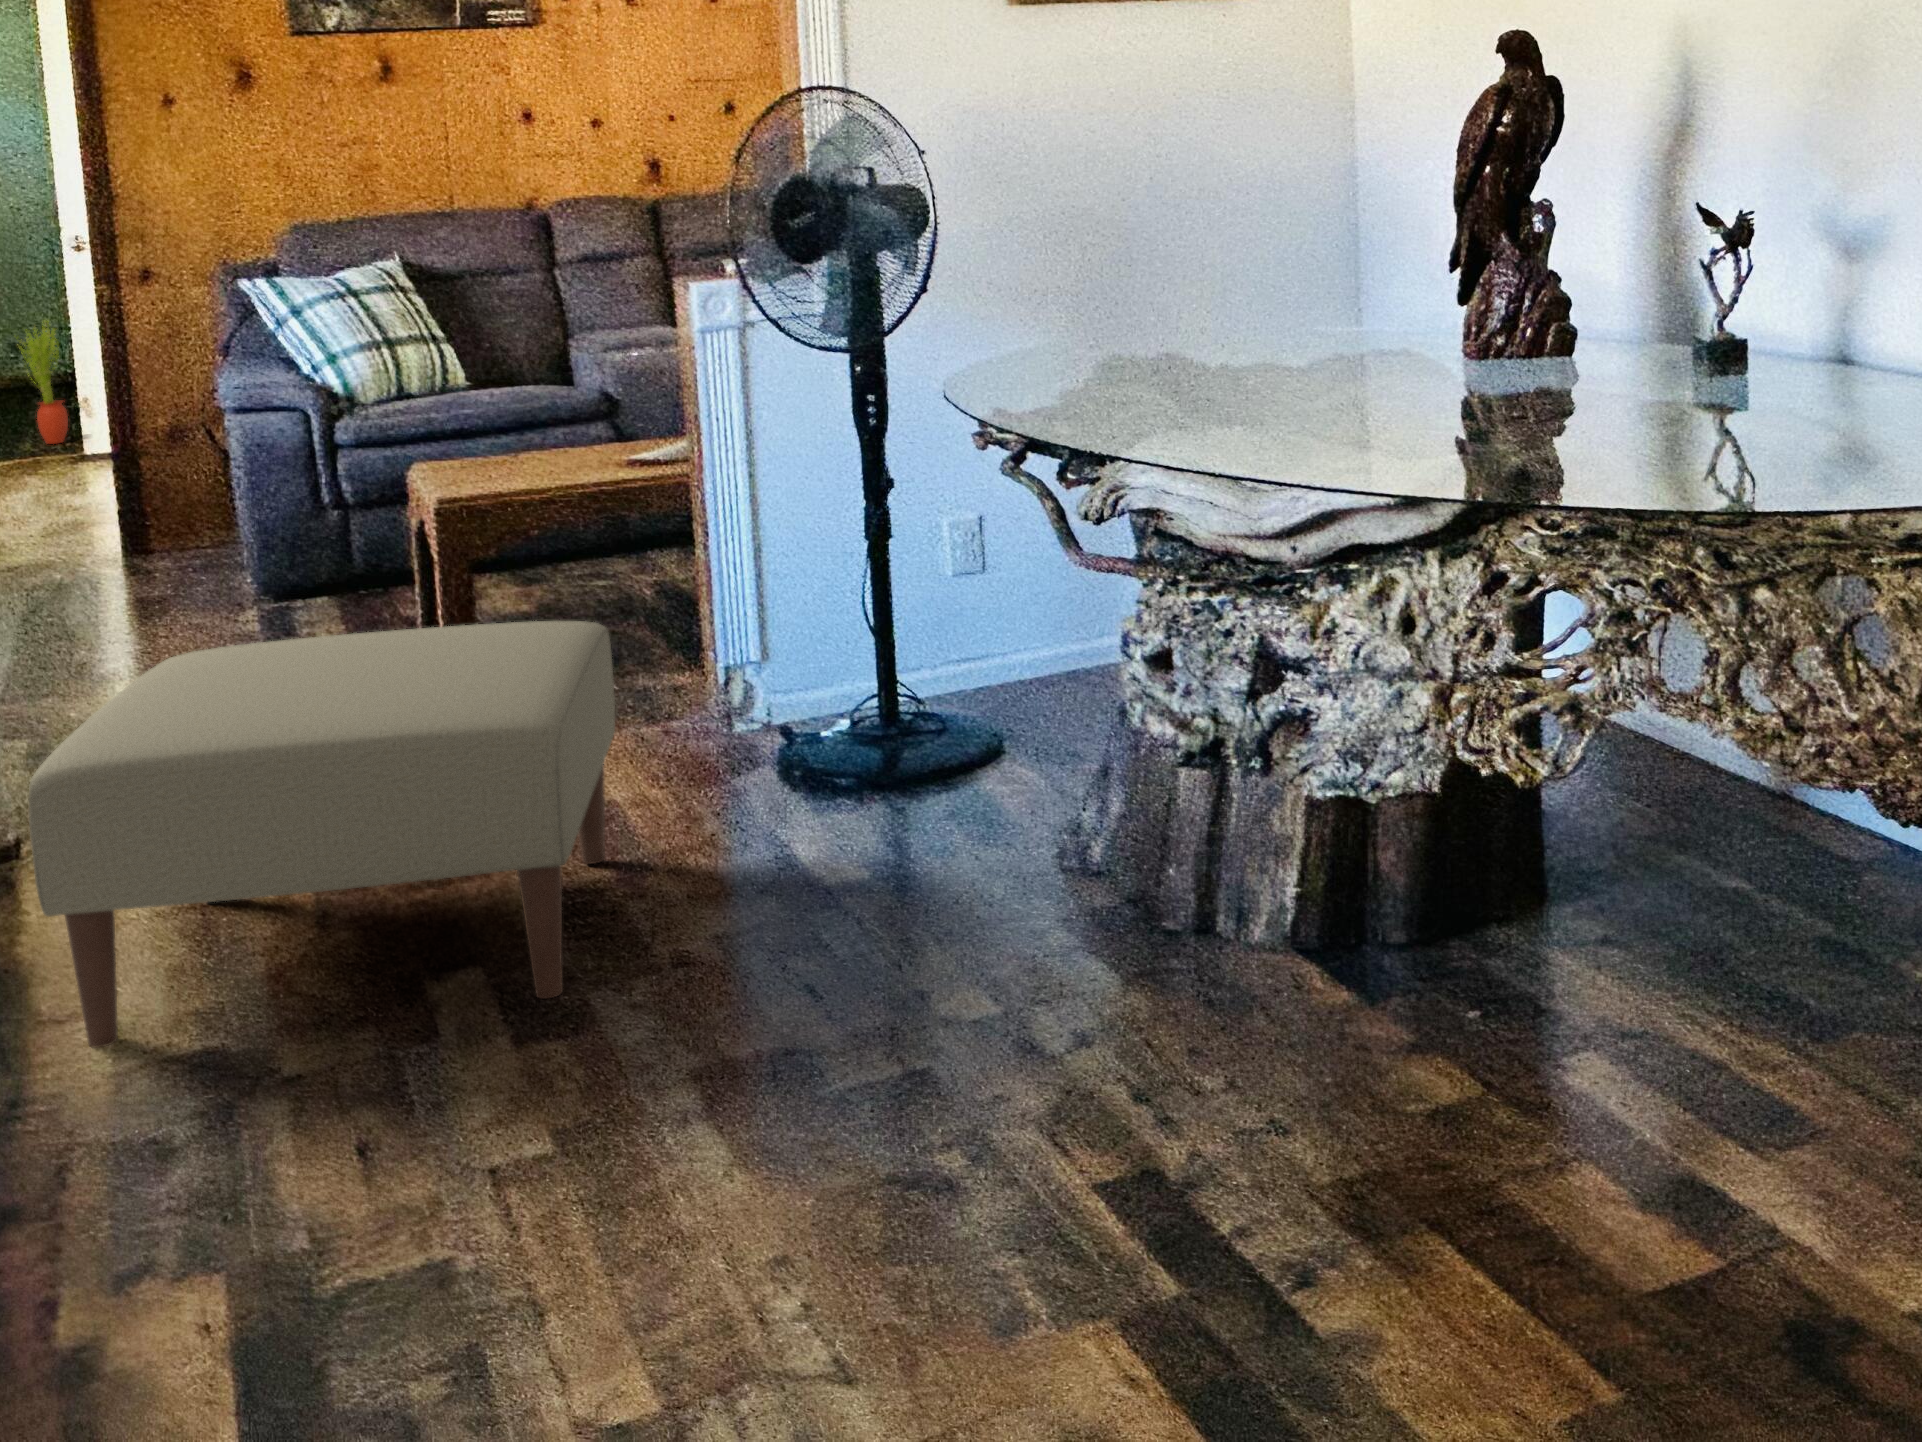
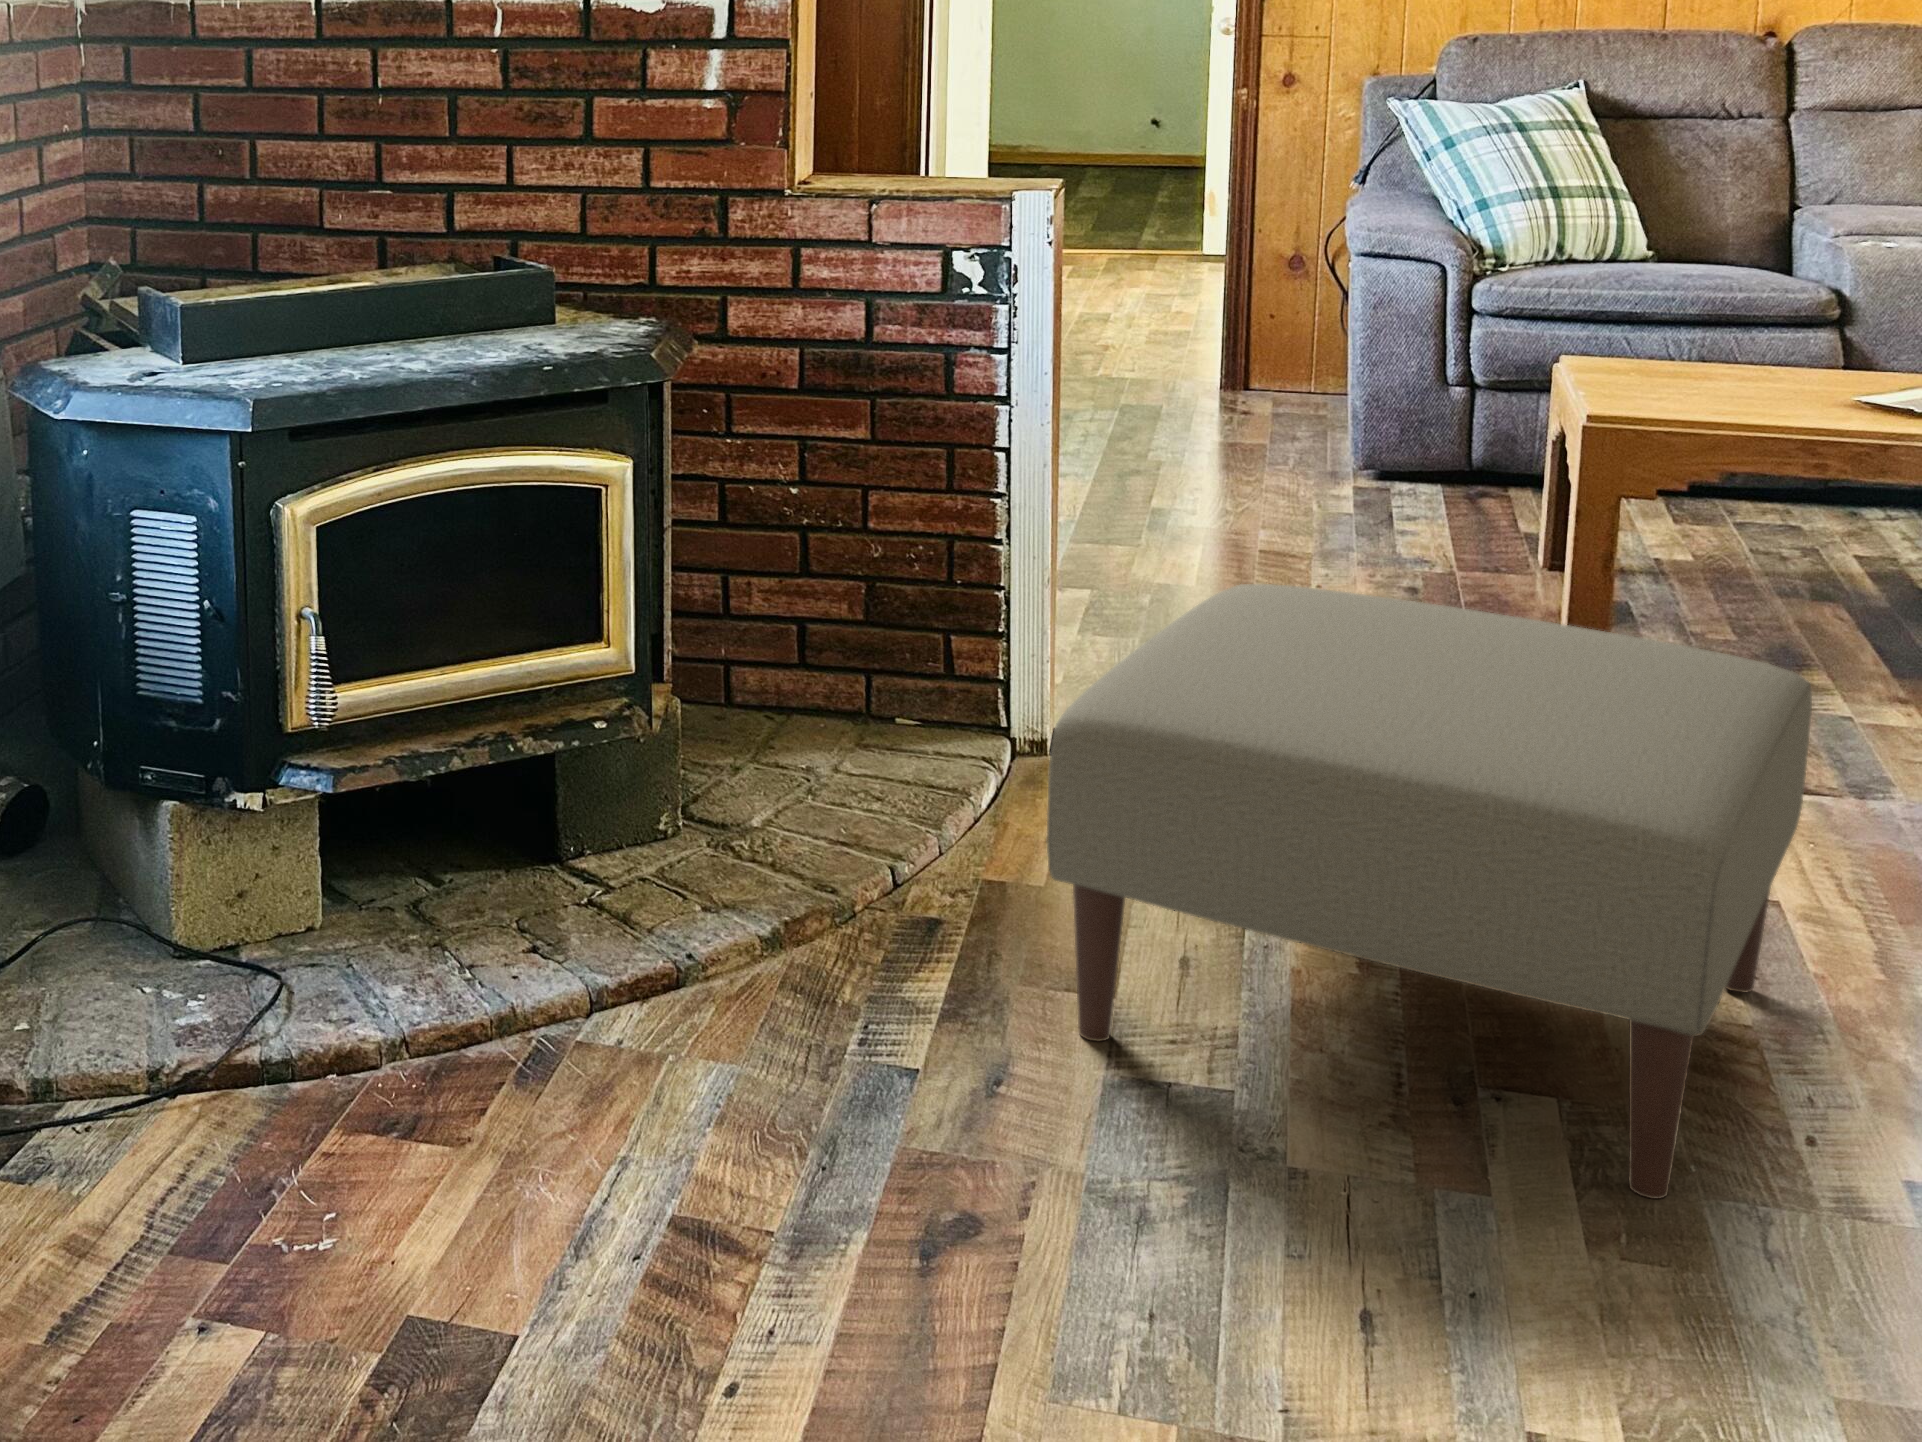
potted plant: present [19,321,68,444] -> none [1160,104,1202,235]

